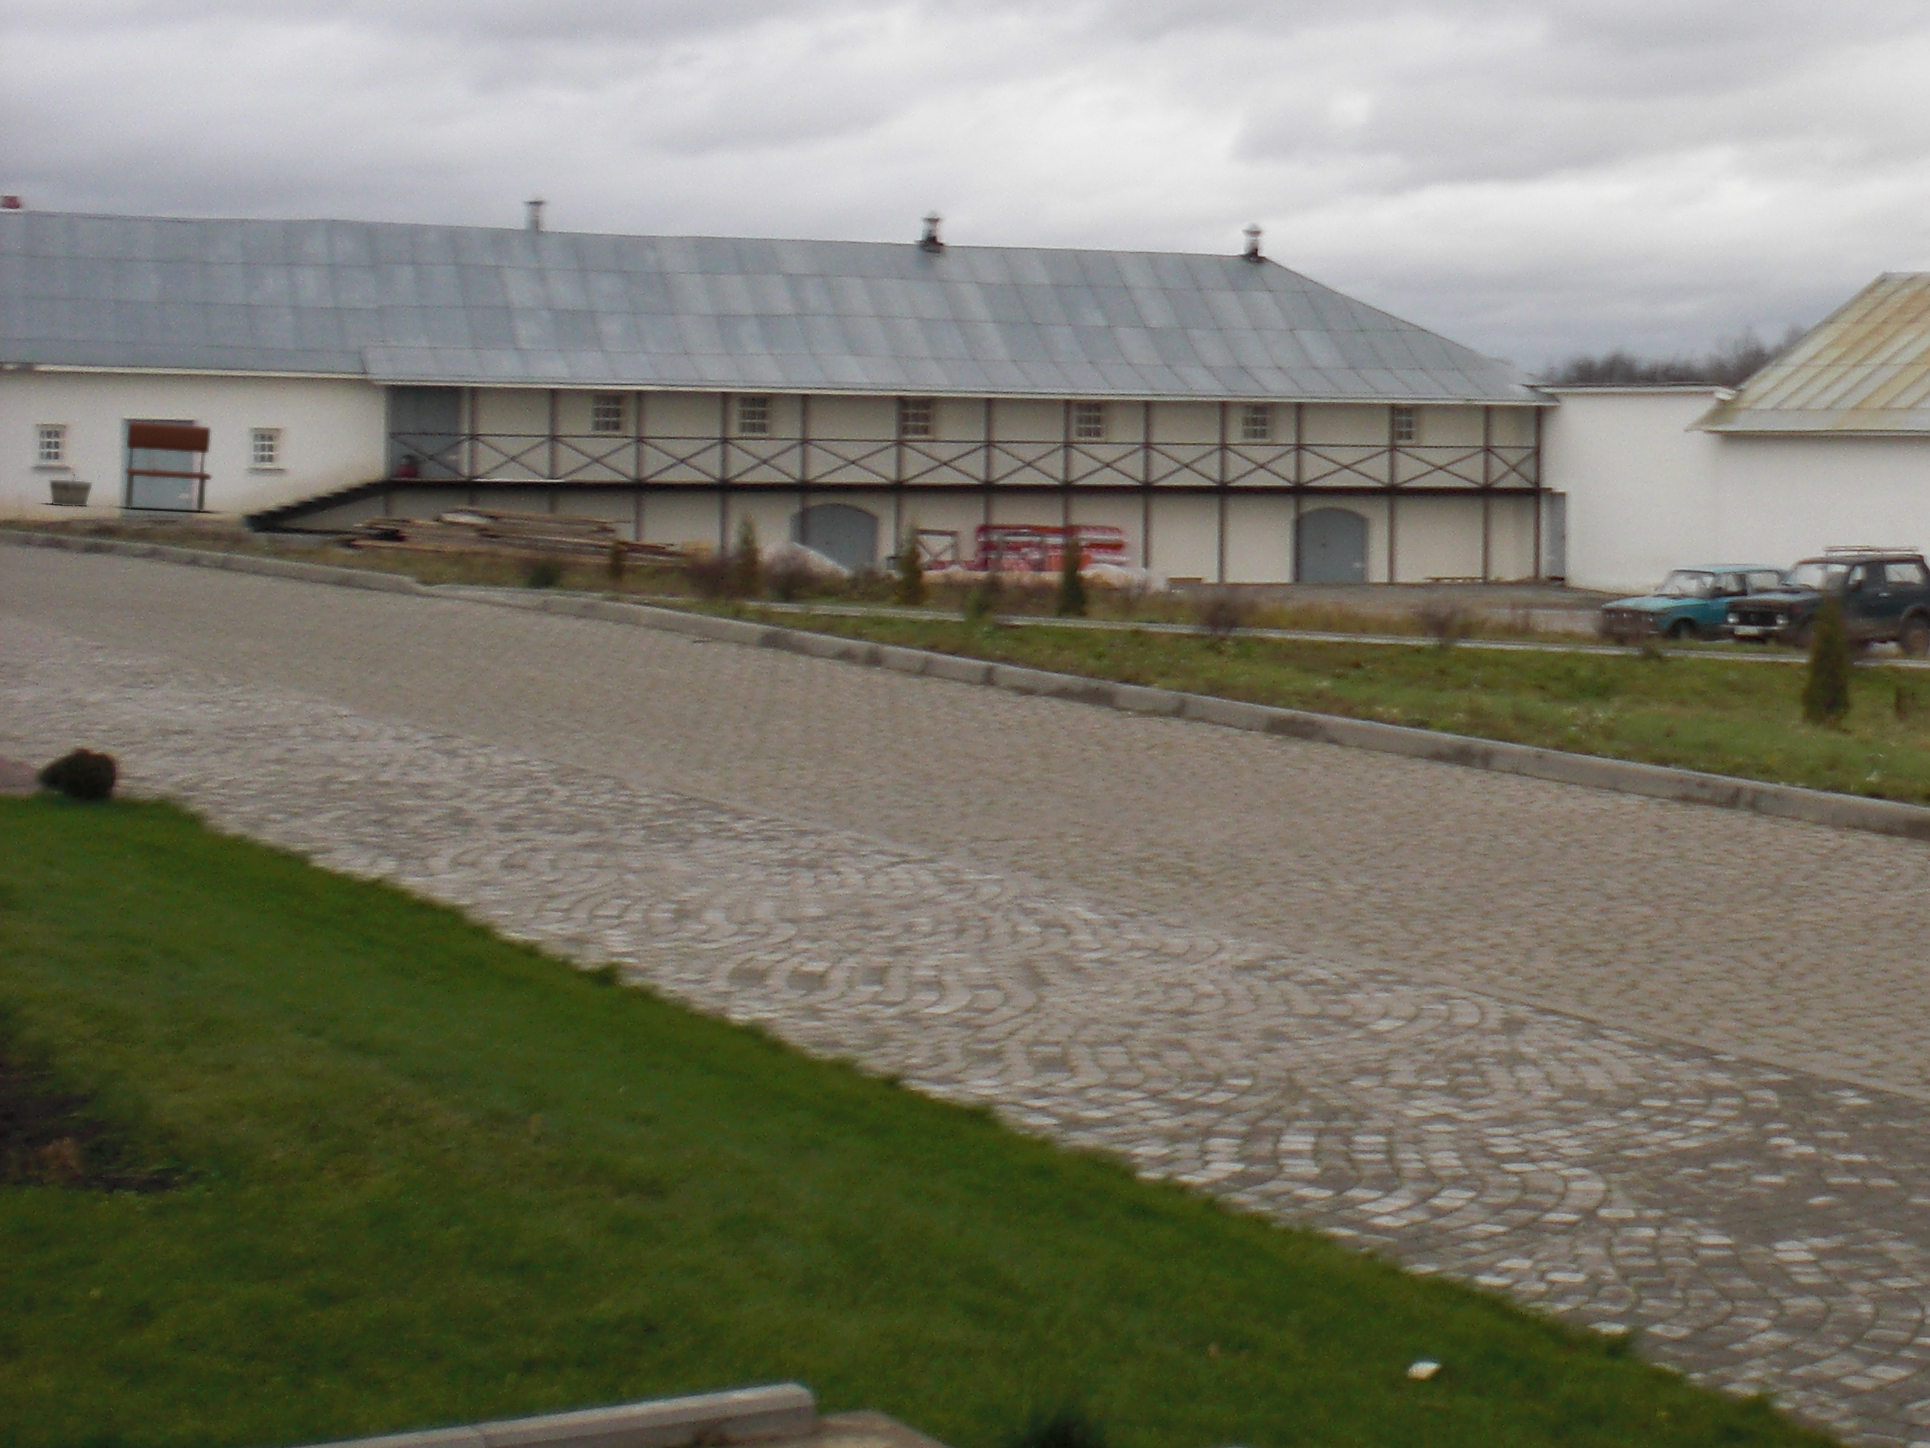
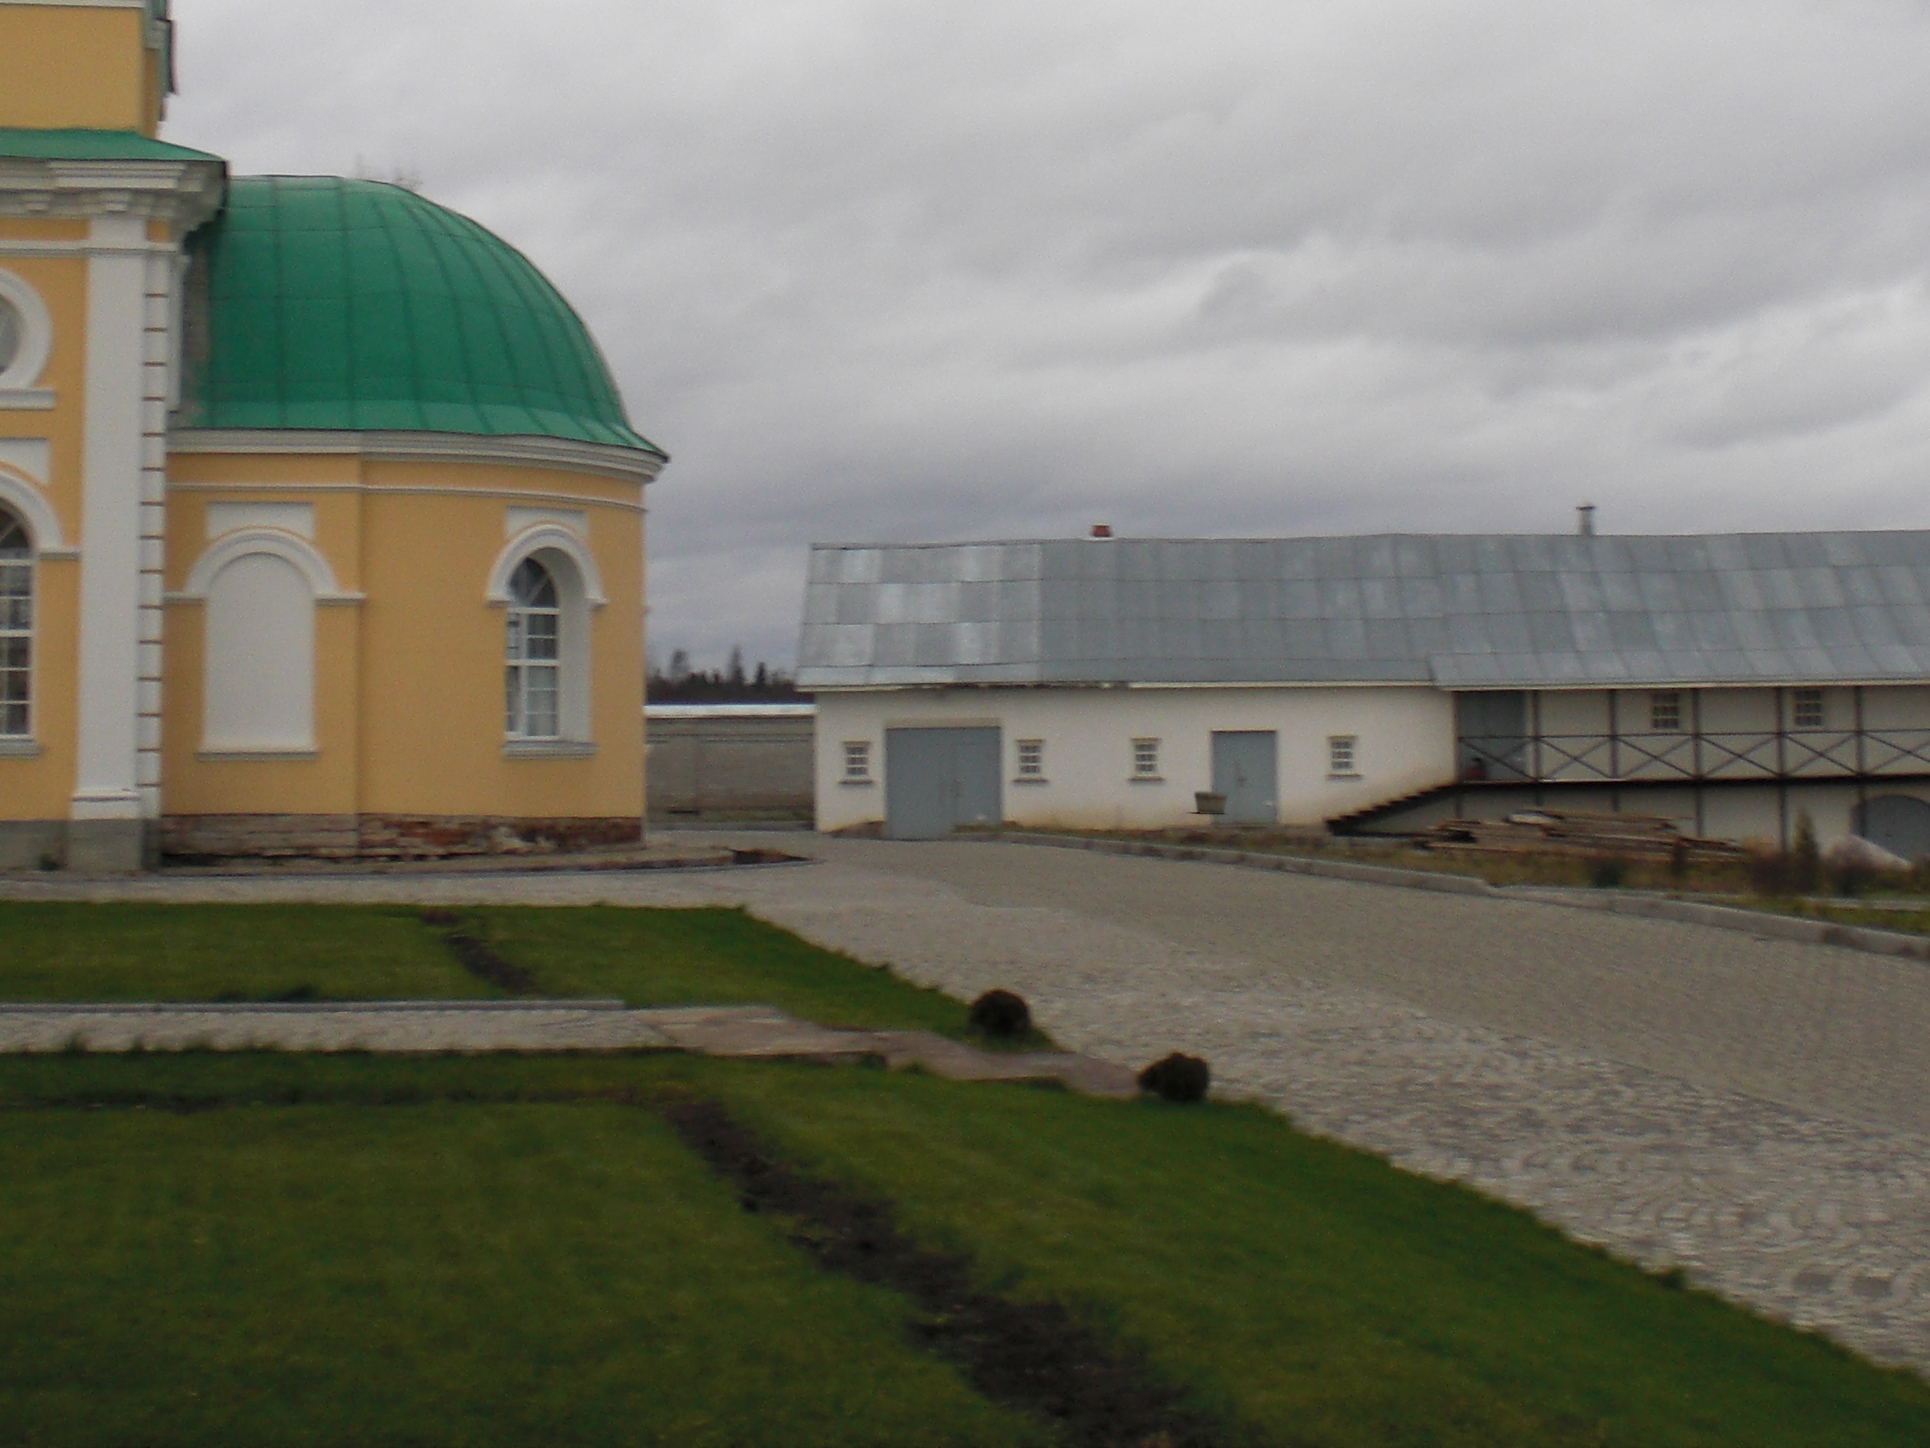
bench: present [125,422,211,512] -> none [1254,738,1323,817]

